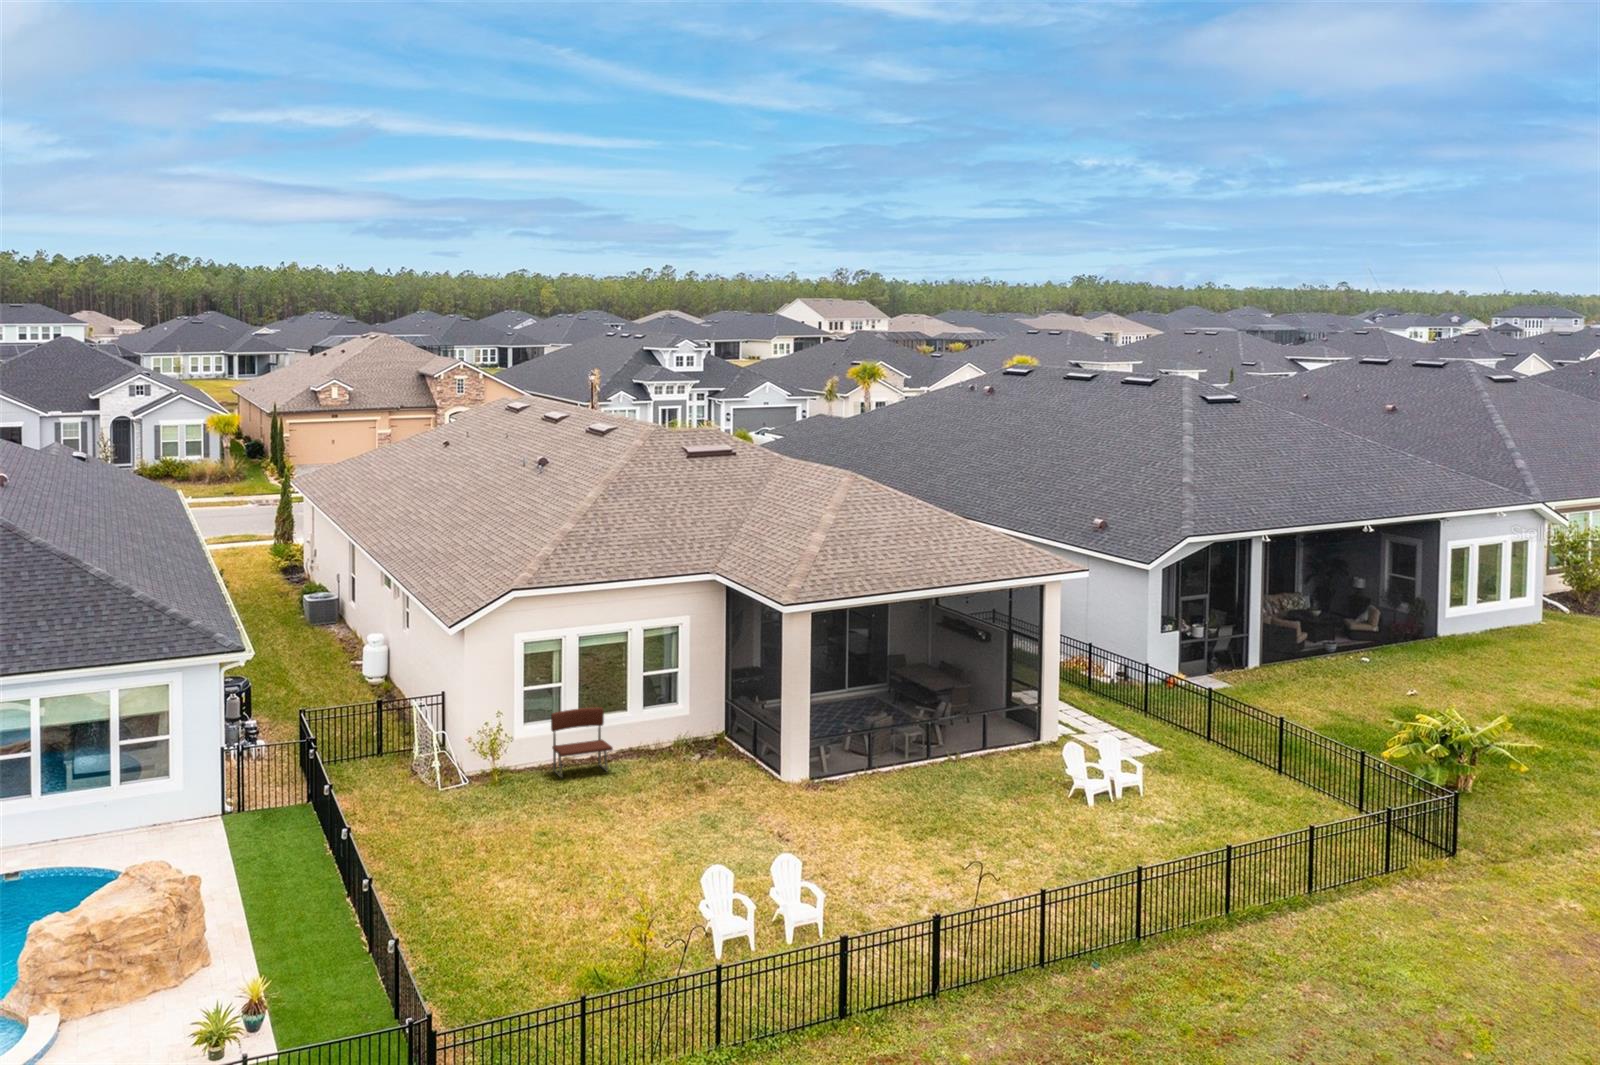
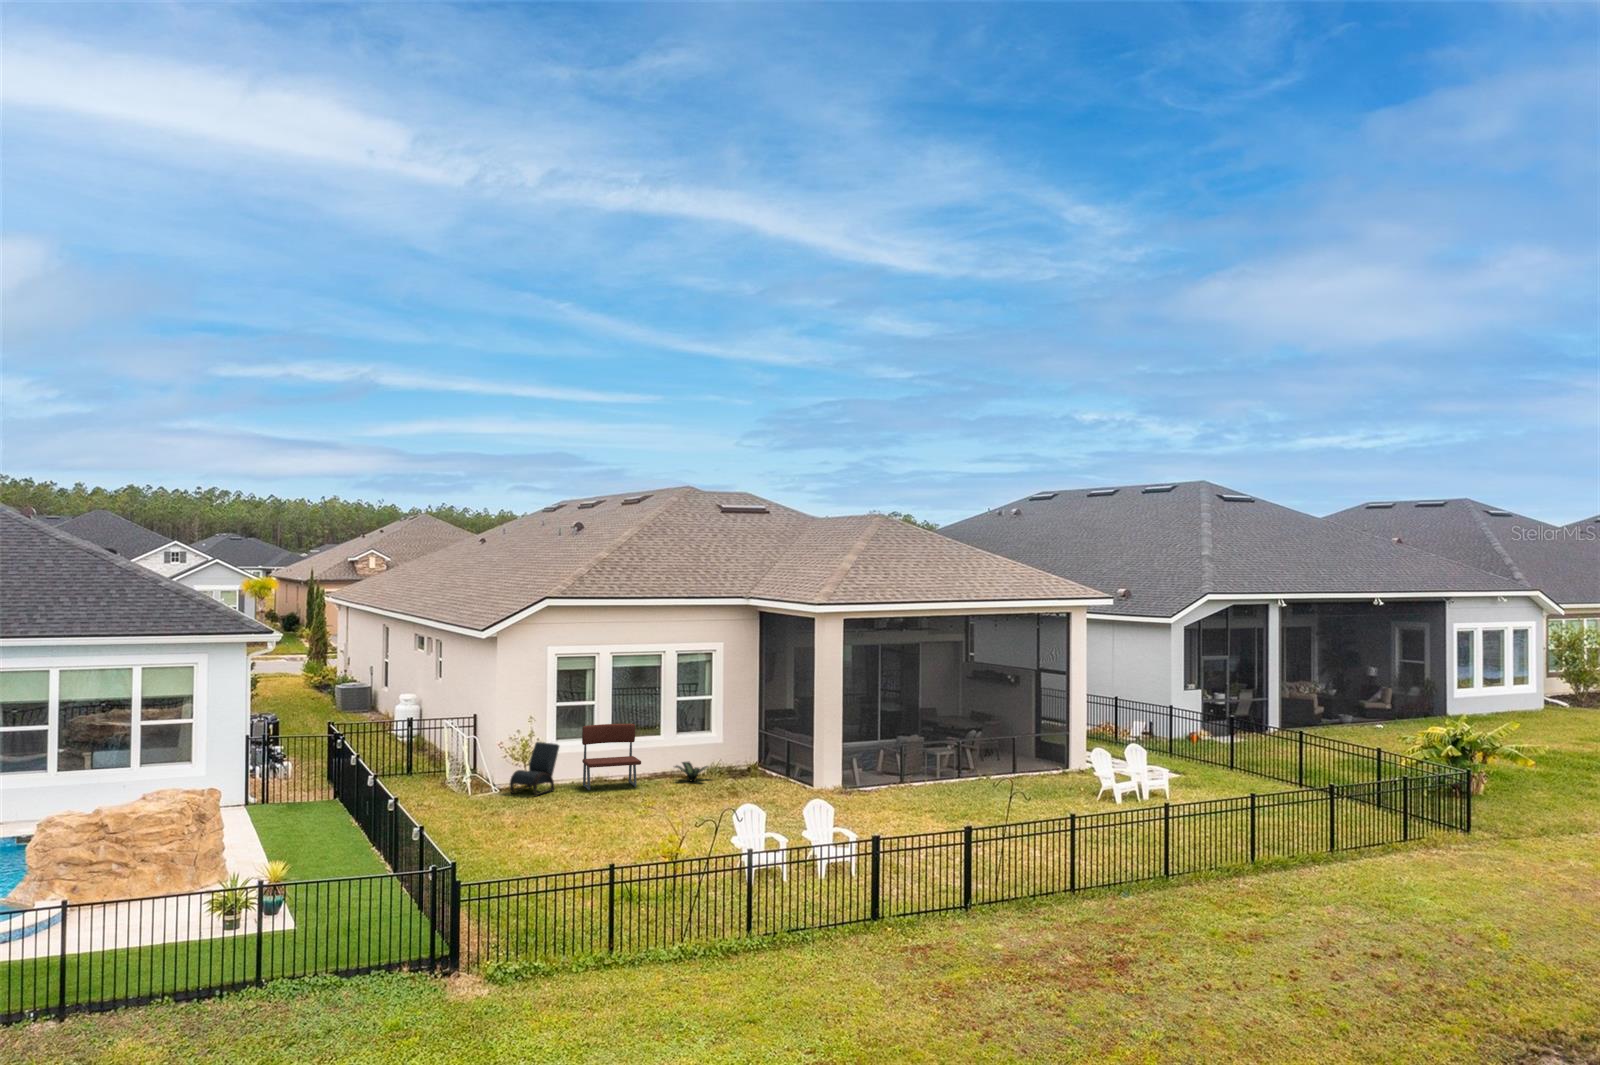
lounge chair: none [483,731,530,789] -> present [510,742,559,797]
potted plant: none [642,740,679,762] -> present [675,762,708,782]

